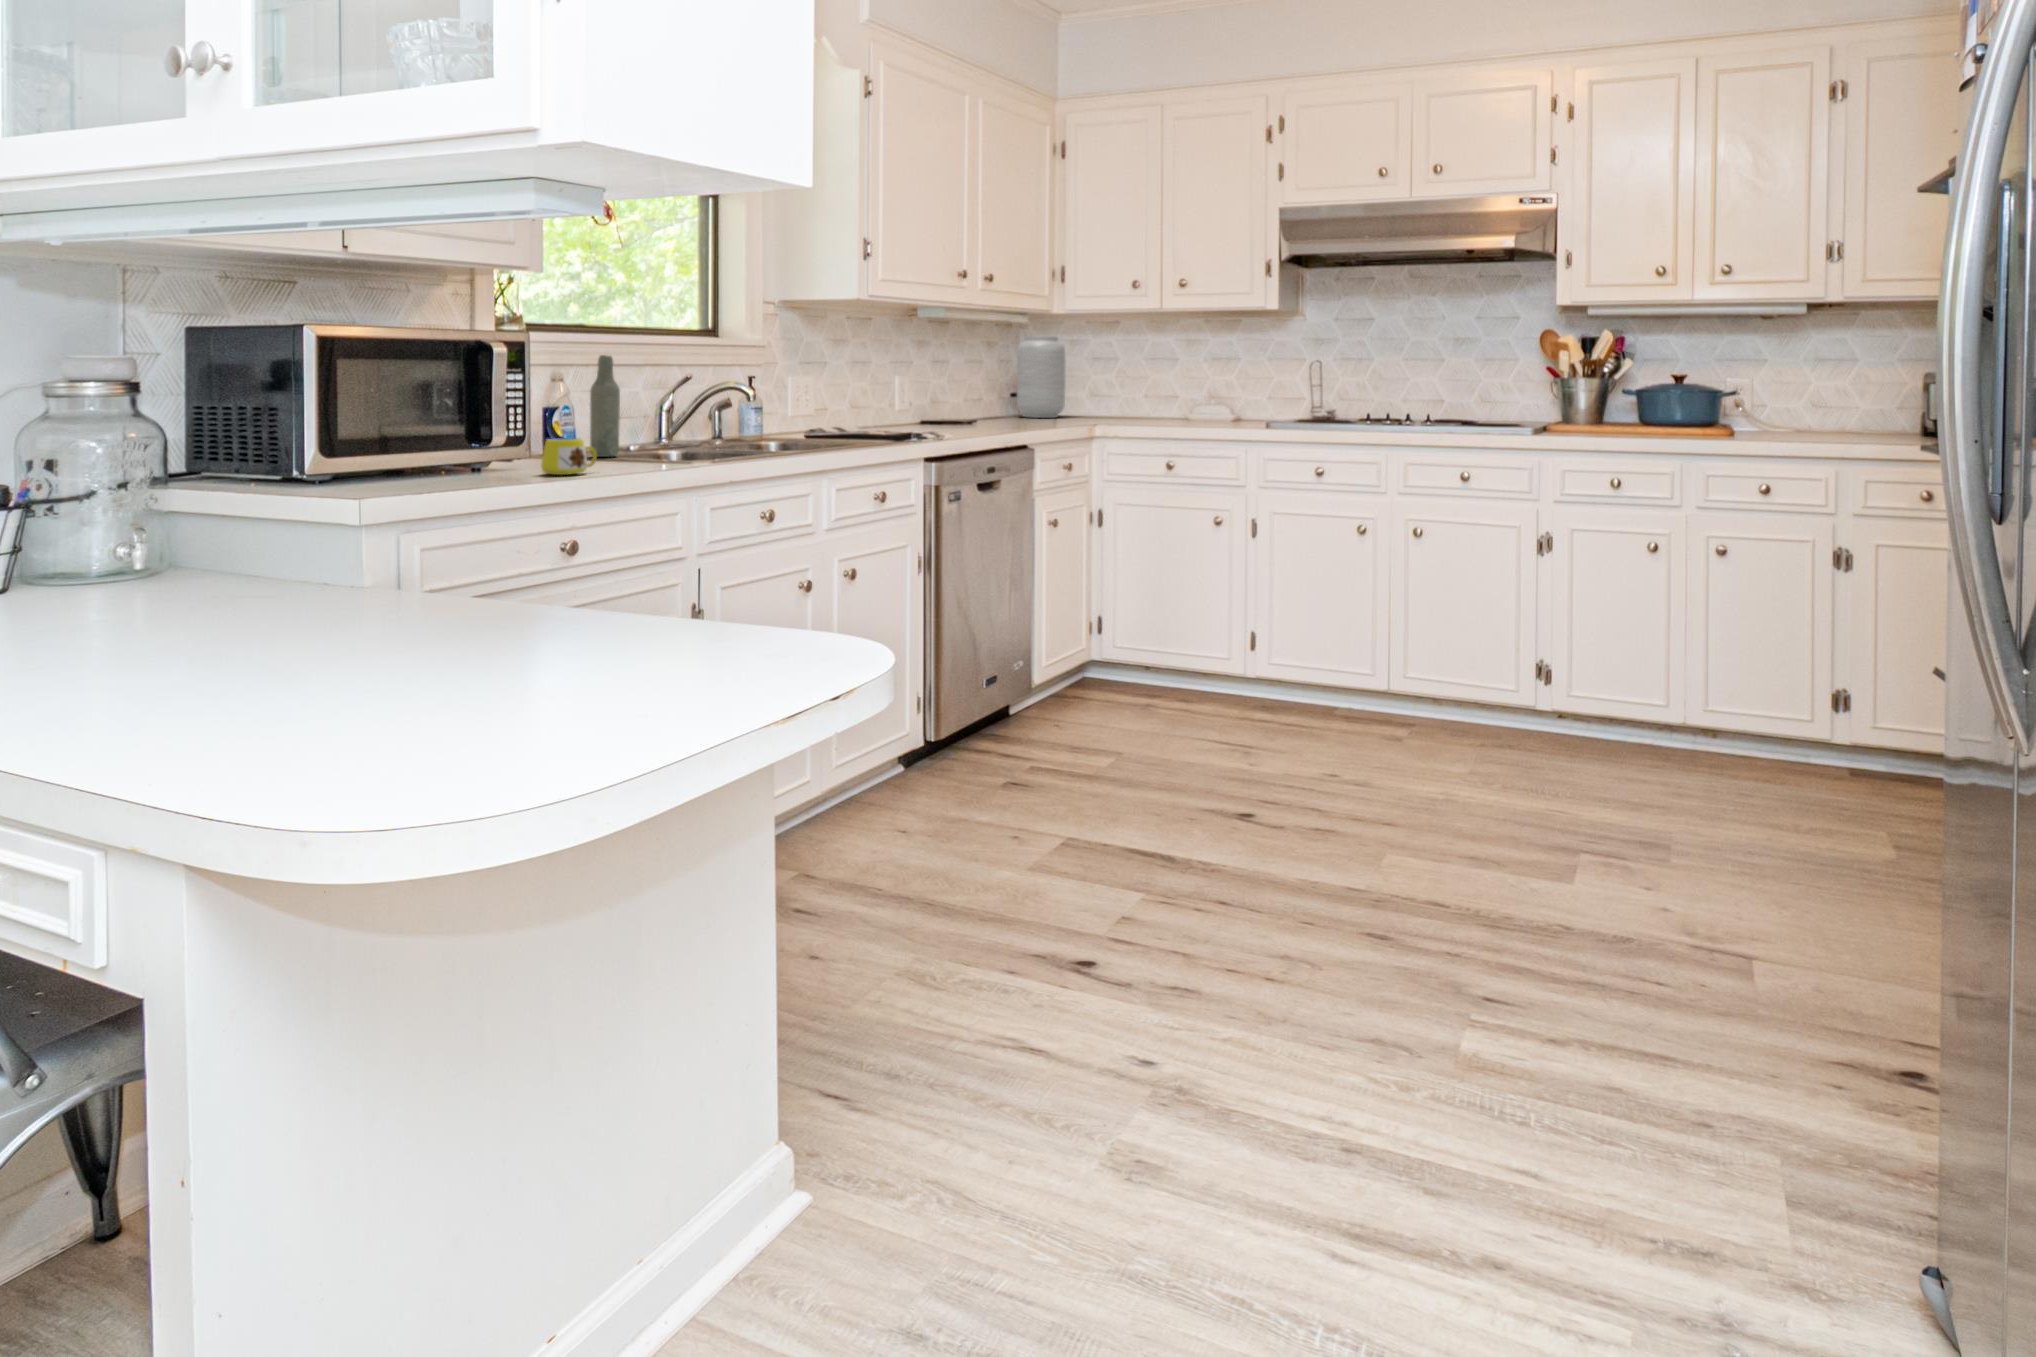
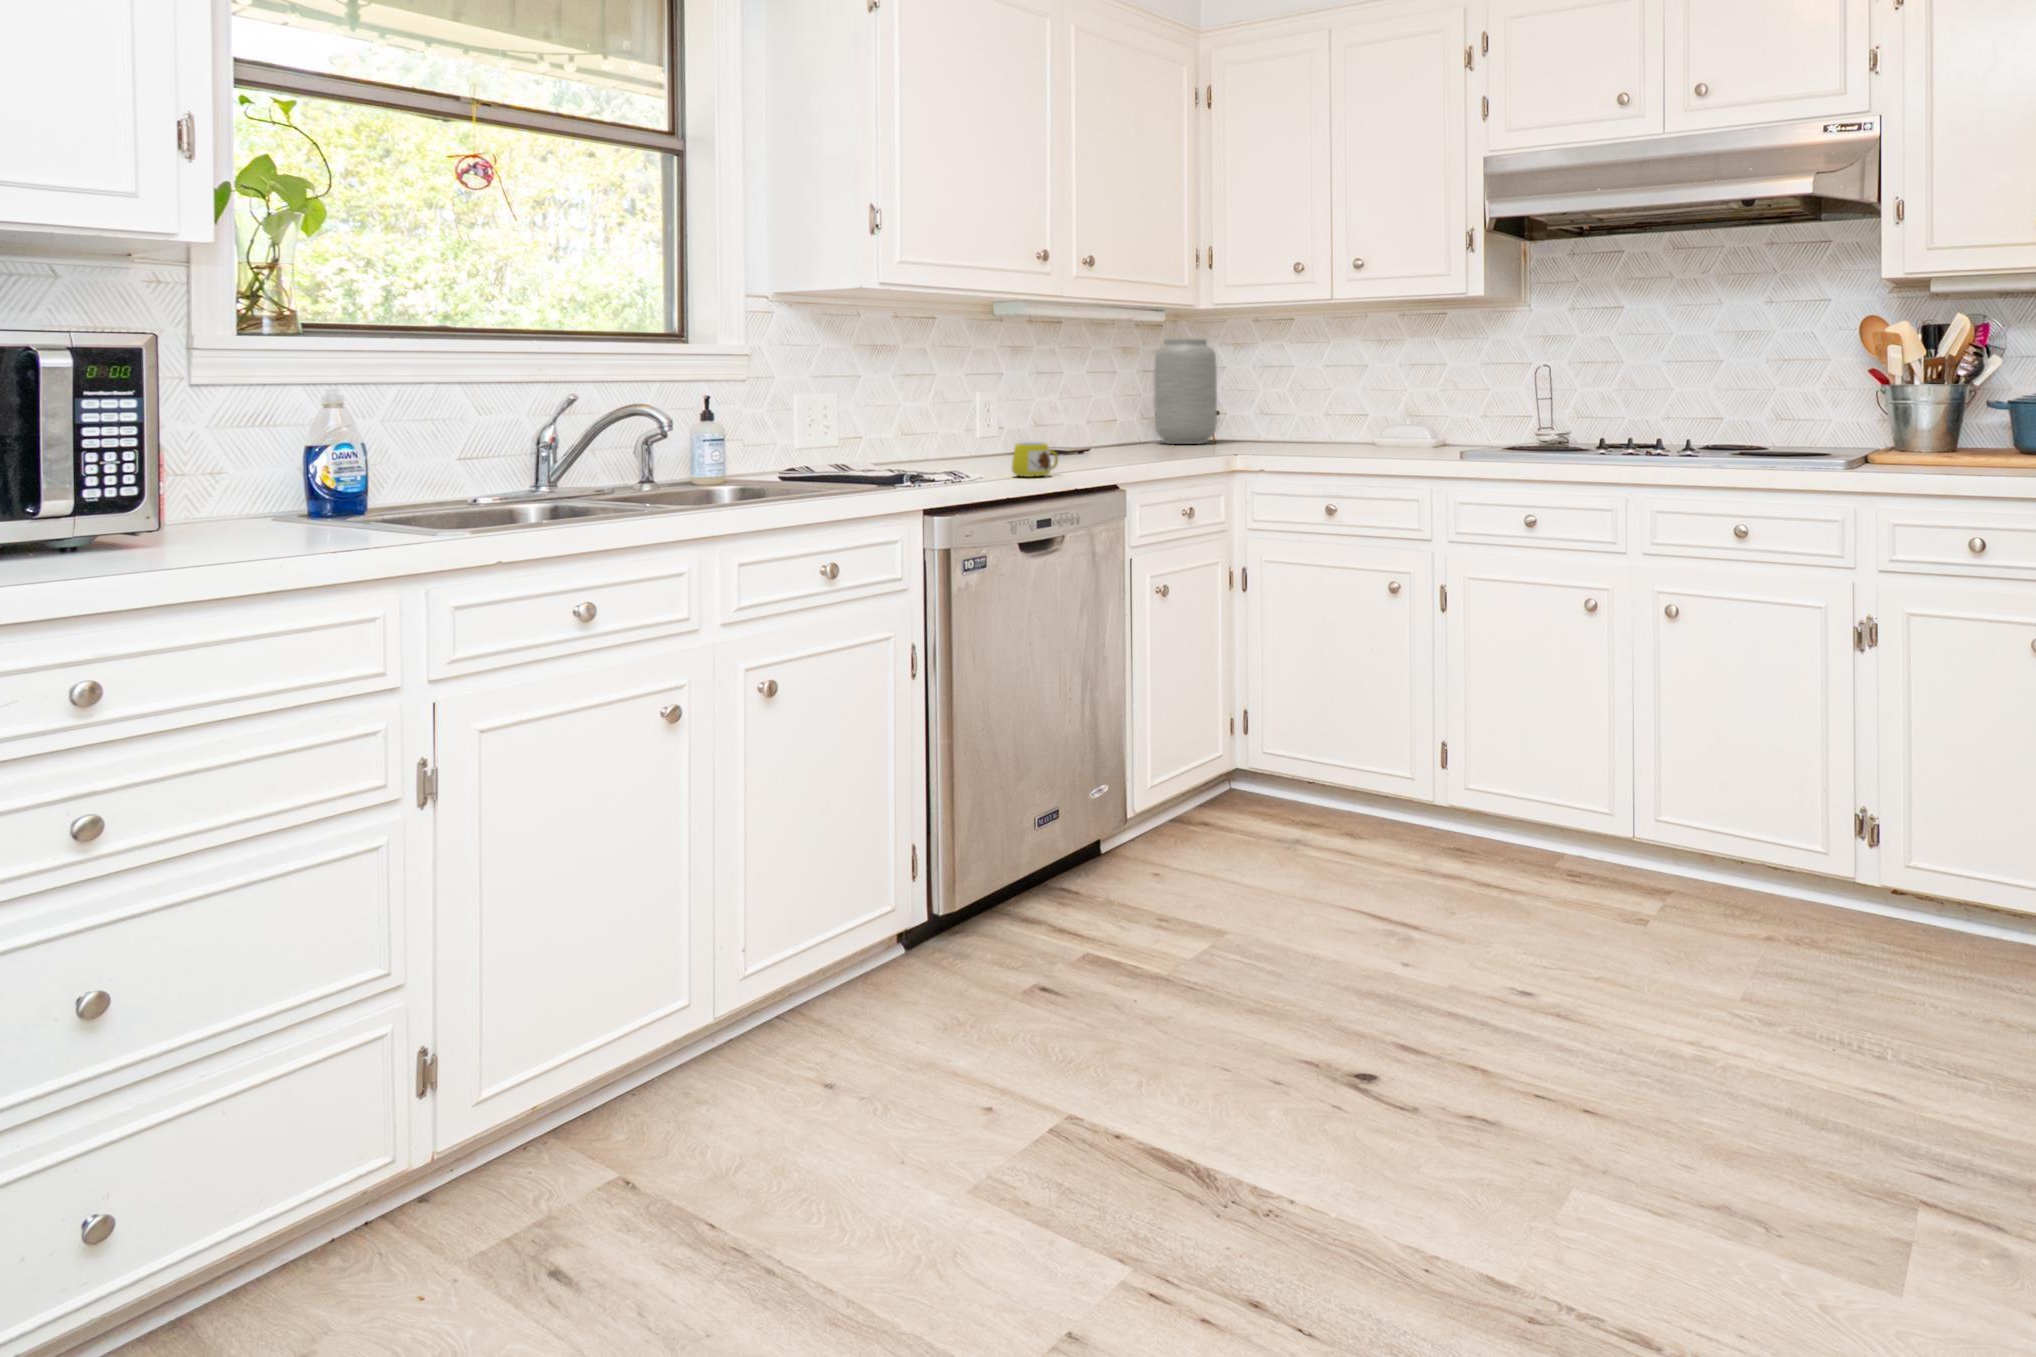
bottle: present [590,355,620,457] -> none [363,369,413,519]
mug: present [541,438,599,475] -> present [1012,443,1058,477]

